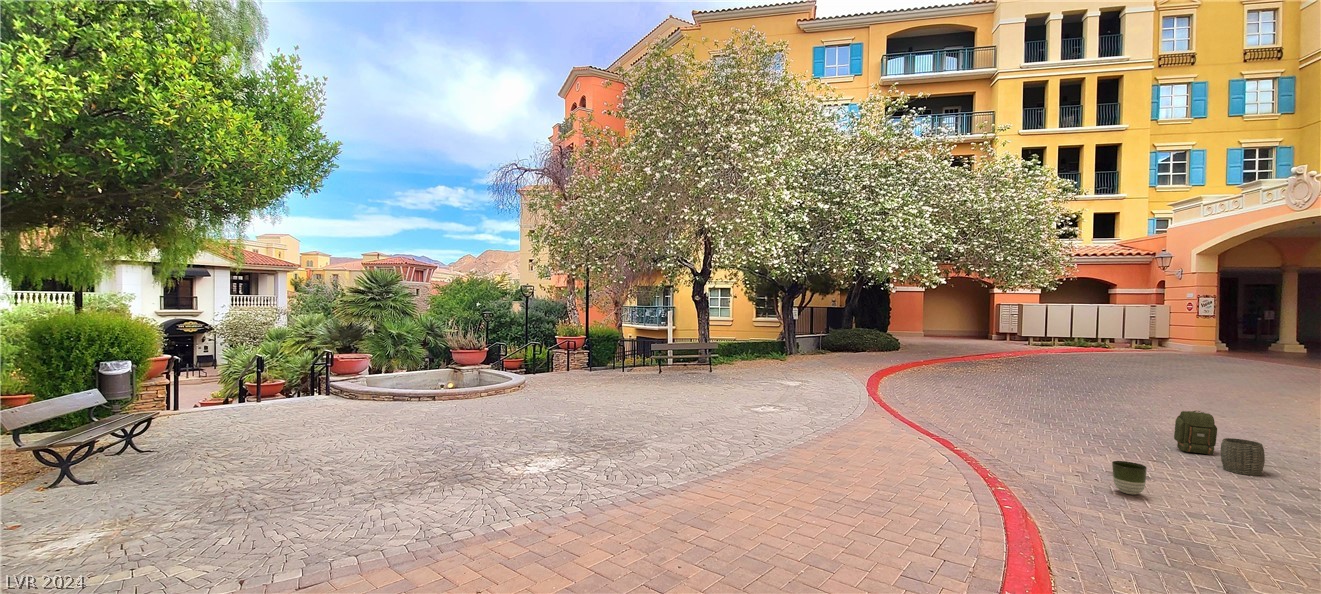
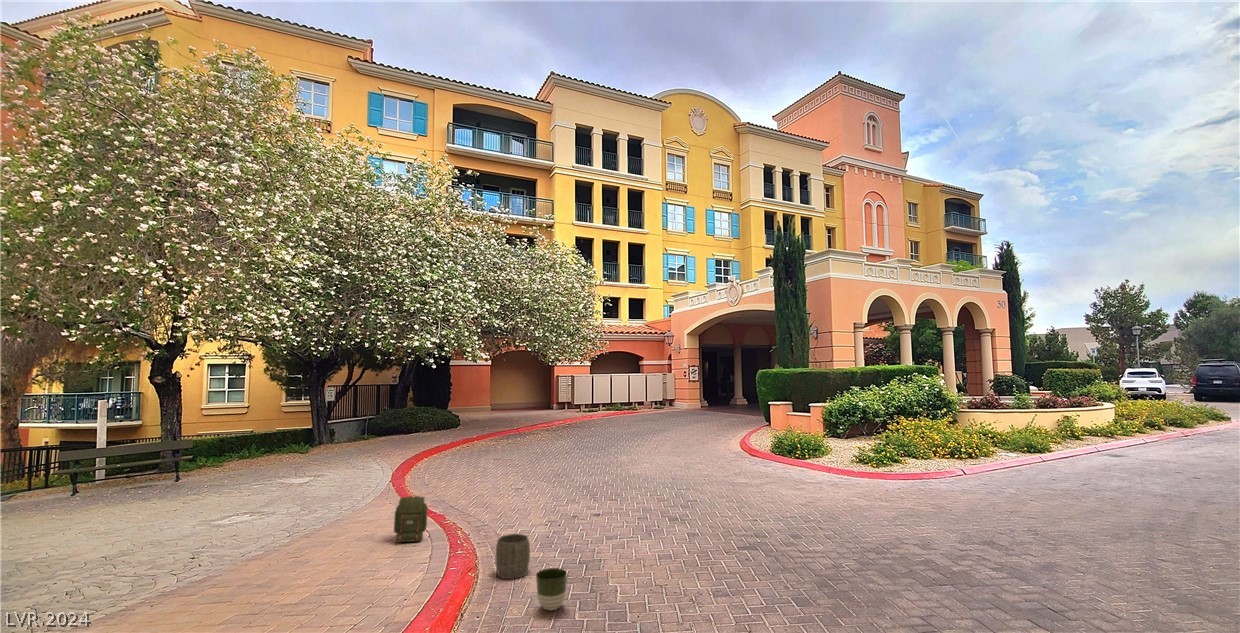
backpack: present [1174,411,1217,454] -> present [394,496,428,542]
woven basket: present [1220,438,1265,476] -> present [496,534,530,579]

